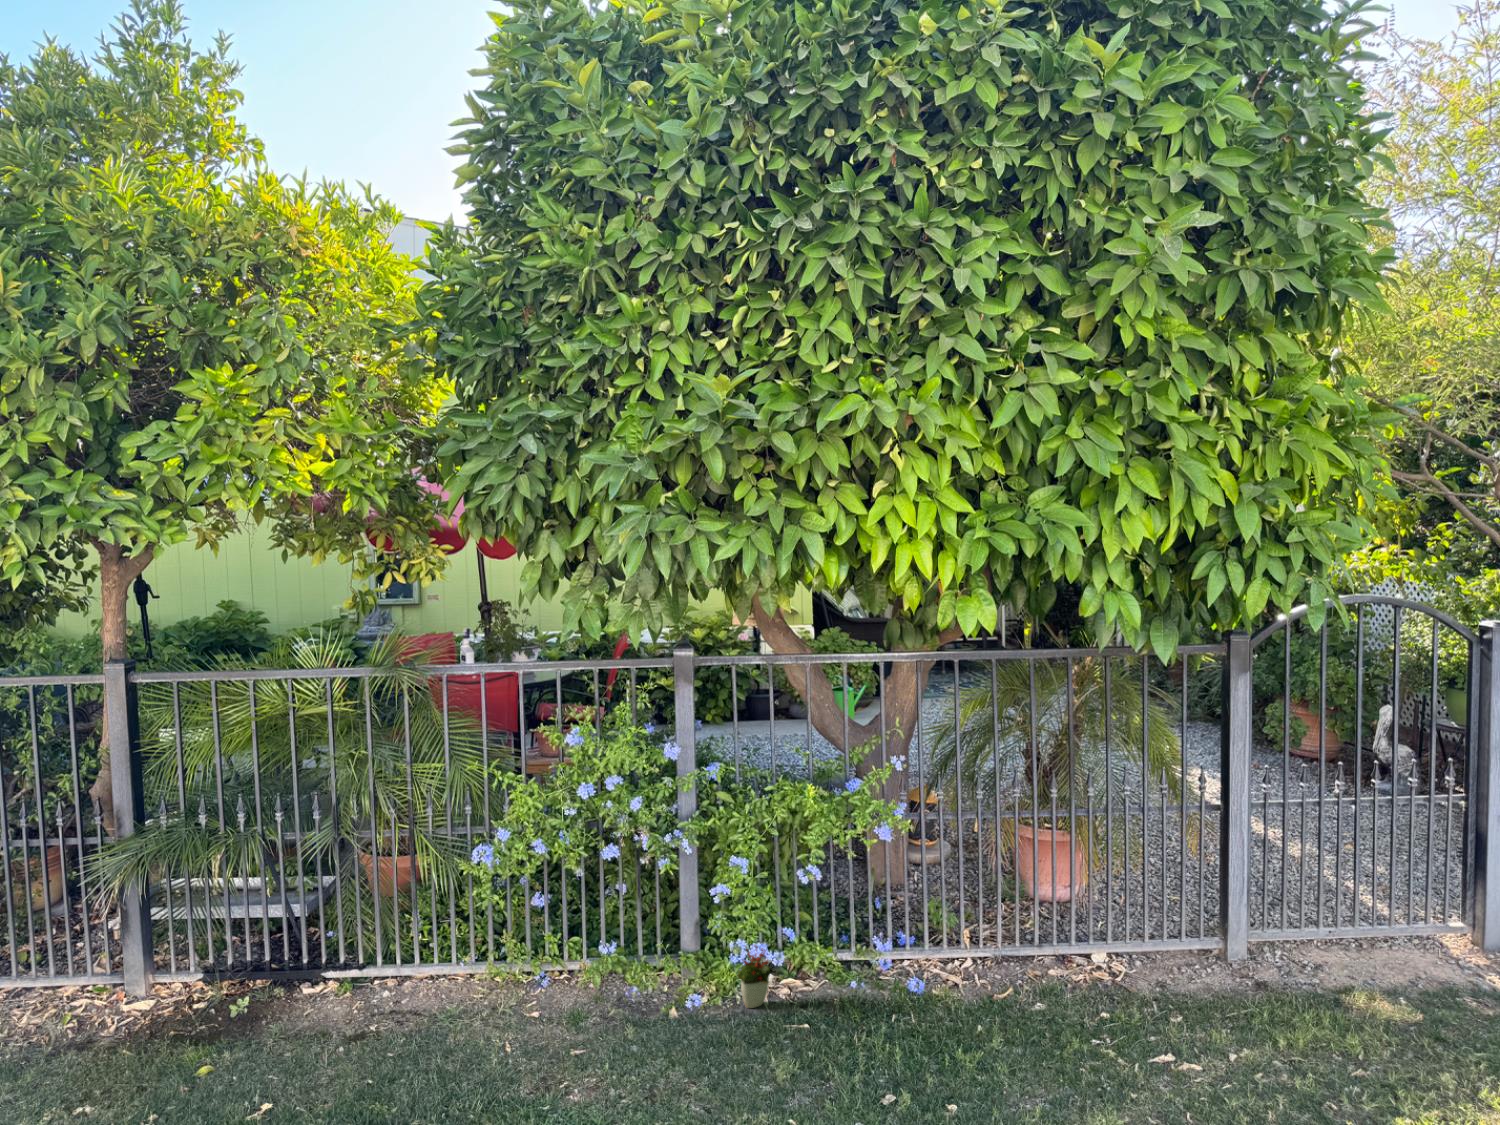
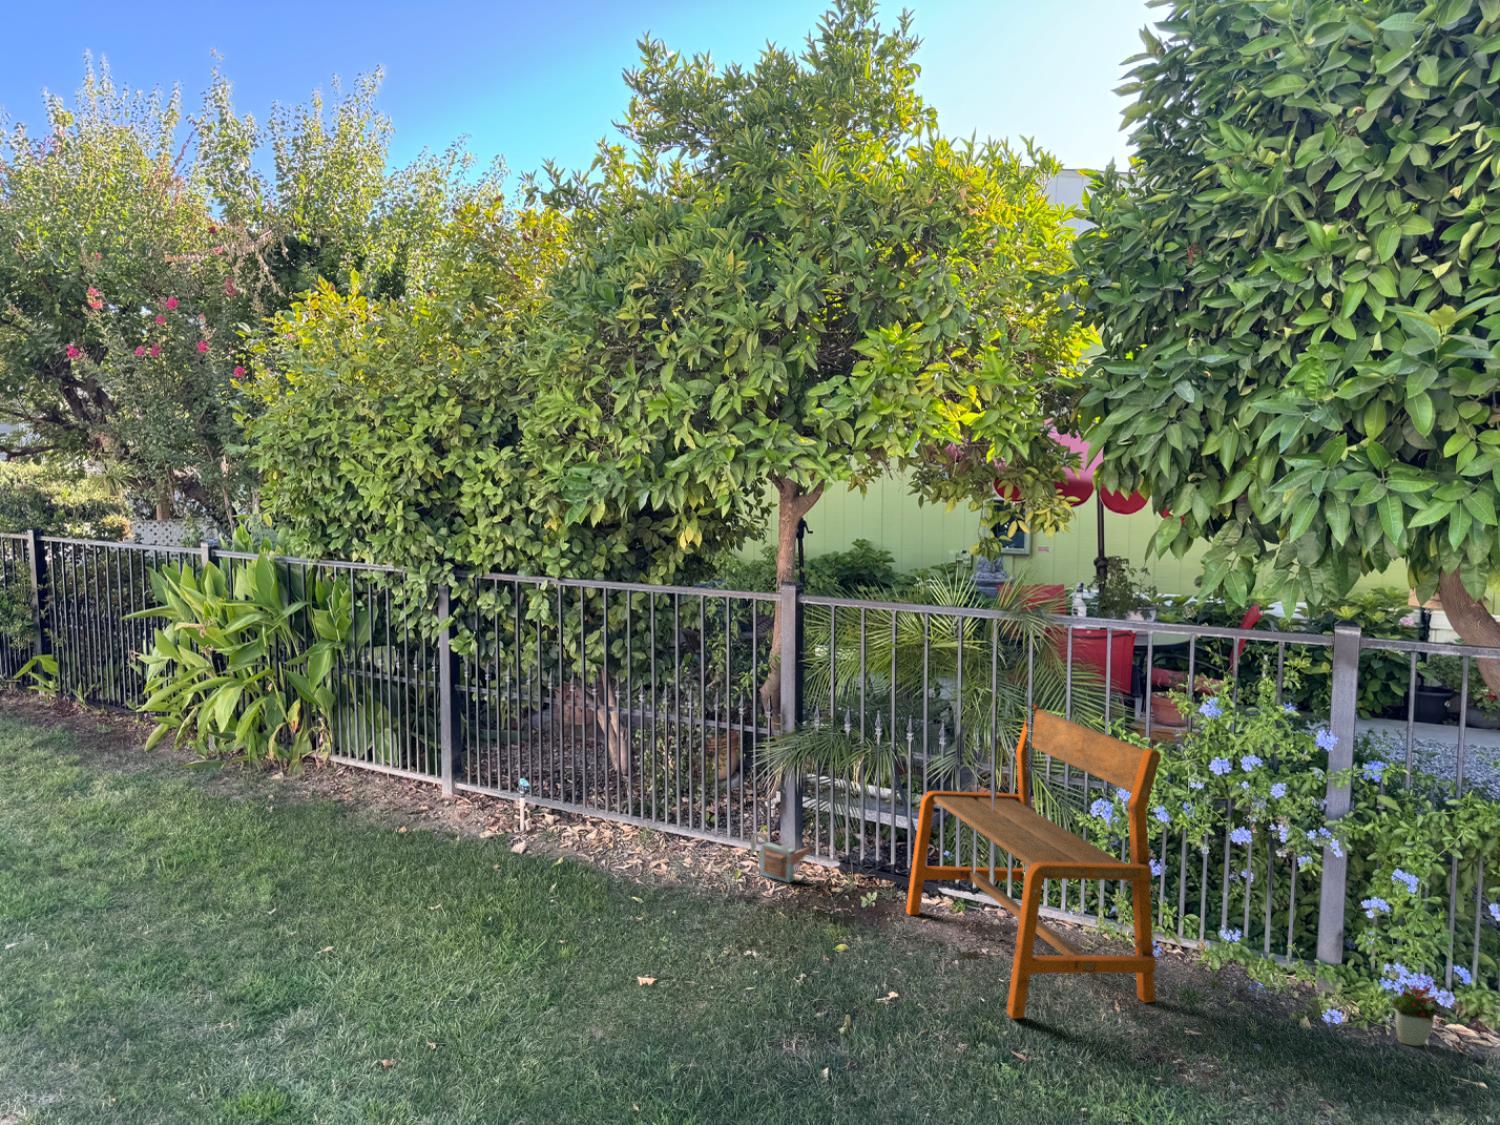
bench: none [282,759,542,1117] -> present [906,705,1161,1019]
watering can: none [75,964,162,1016] -> present [750,832,812,883]

